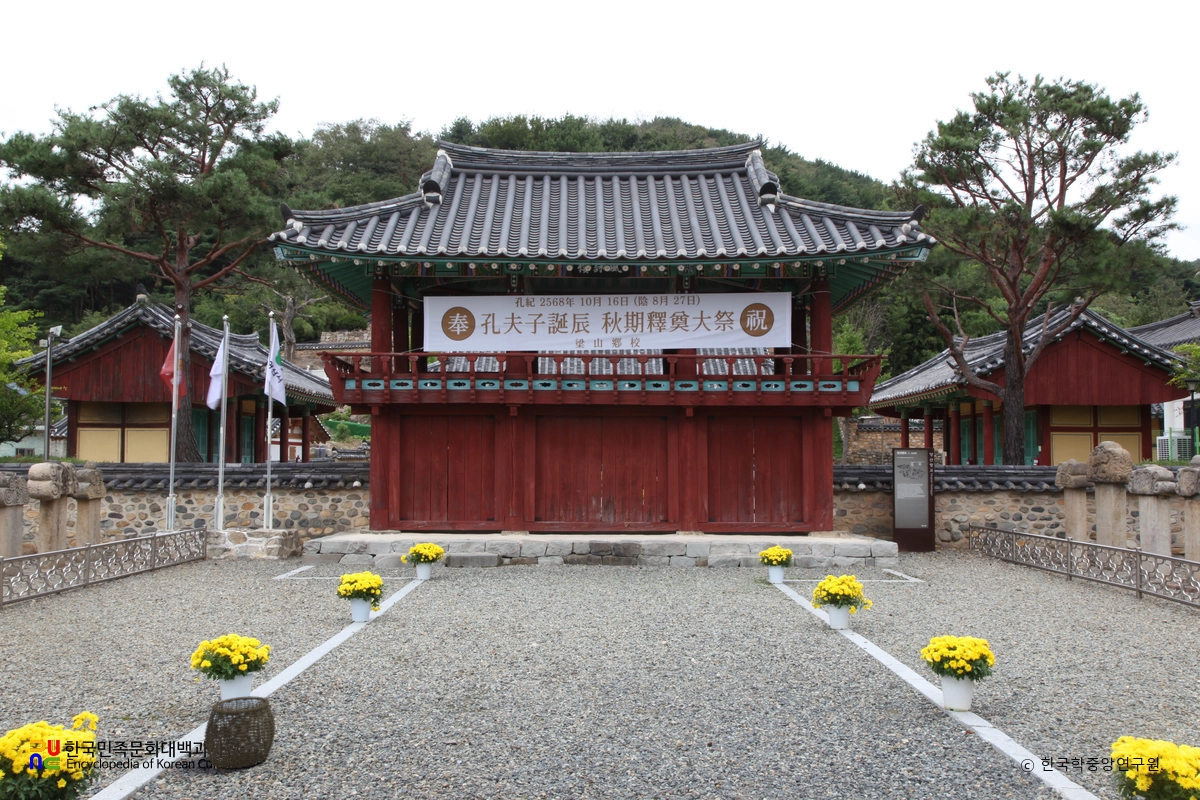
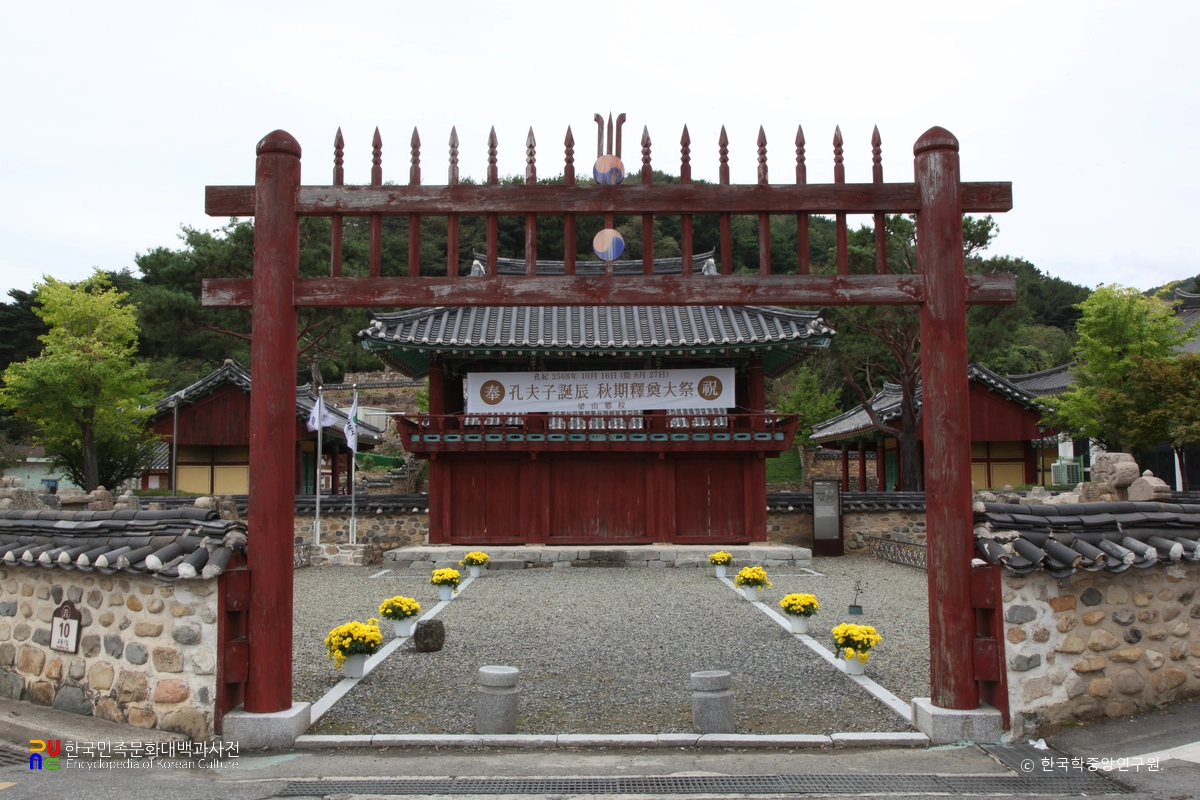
potted plant: none [1020,586,1073,668] -> present [843,569,868,615]

